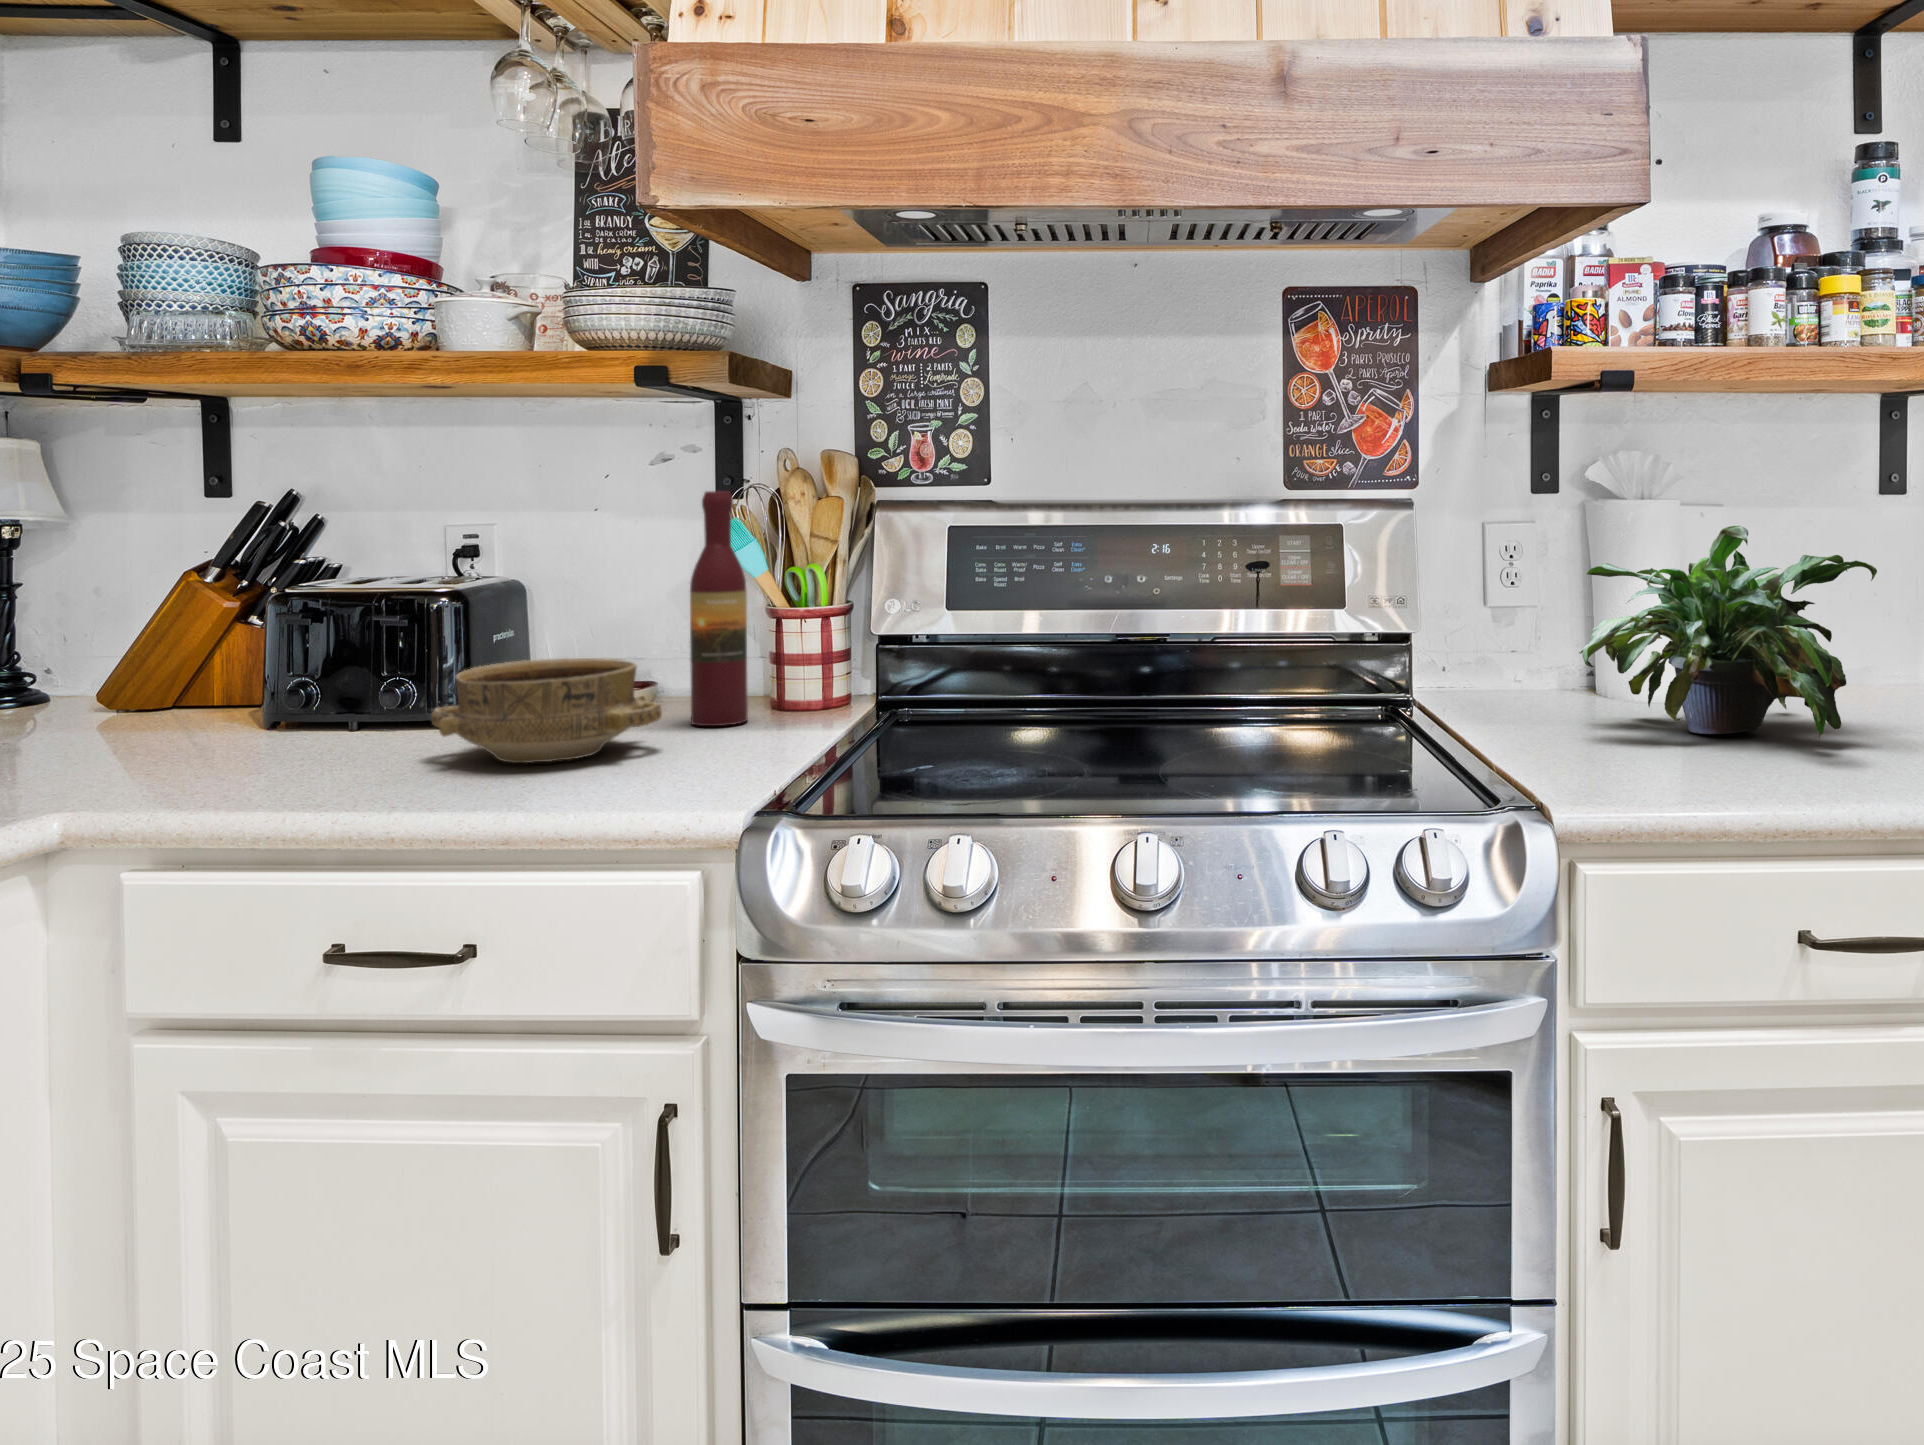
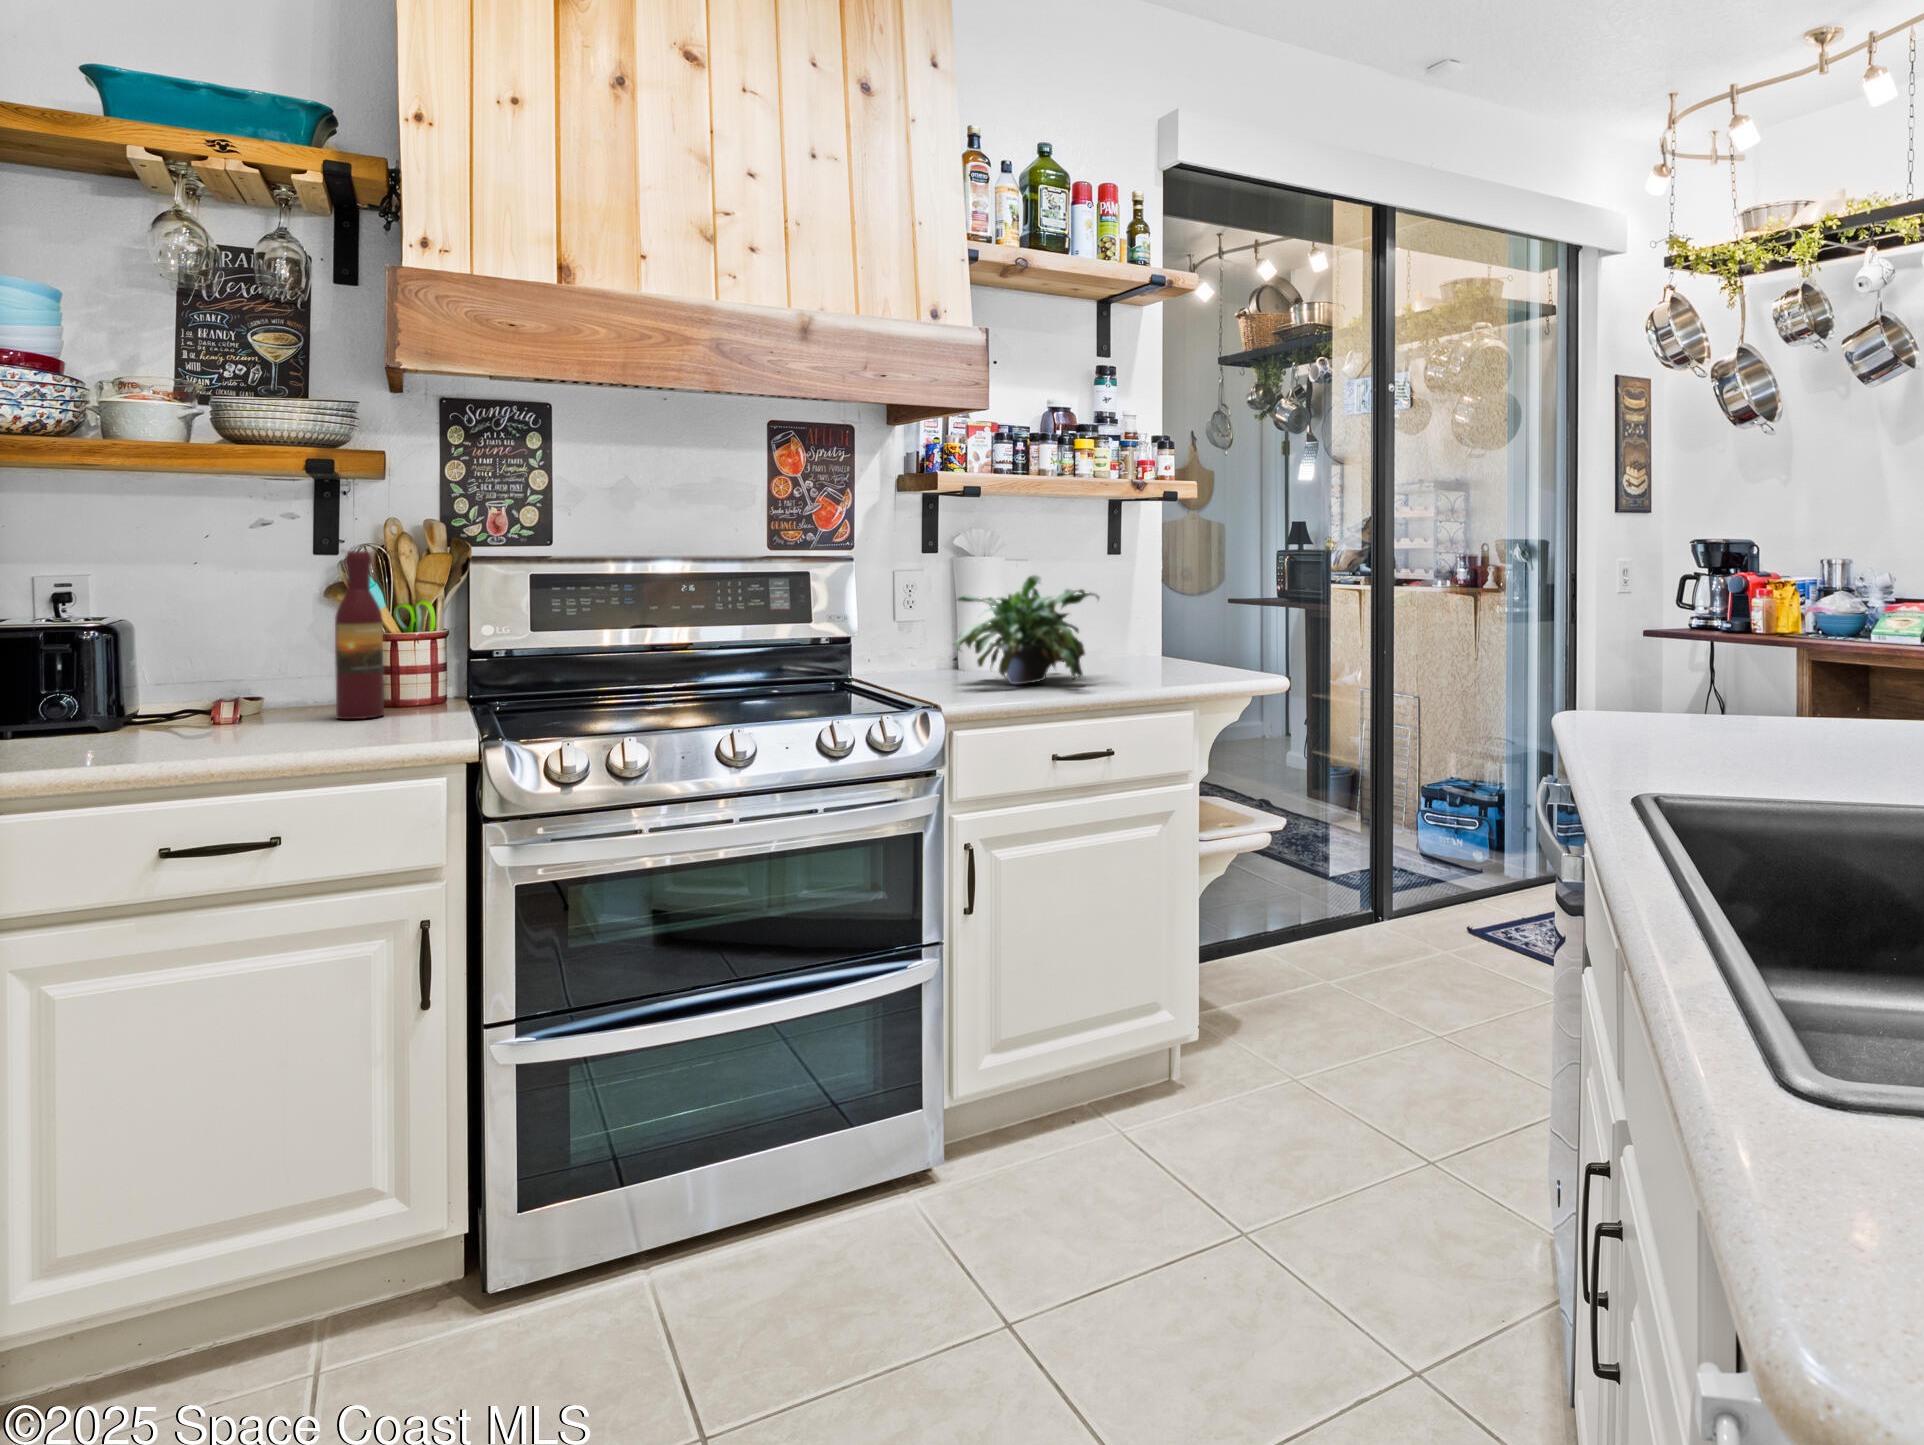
ceramic bowl: present [431,658,662,763] -> none [152,673,349,747]

